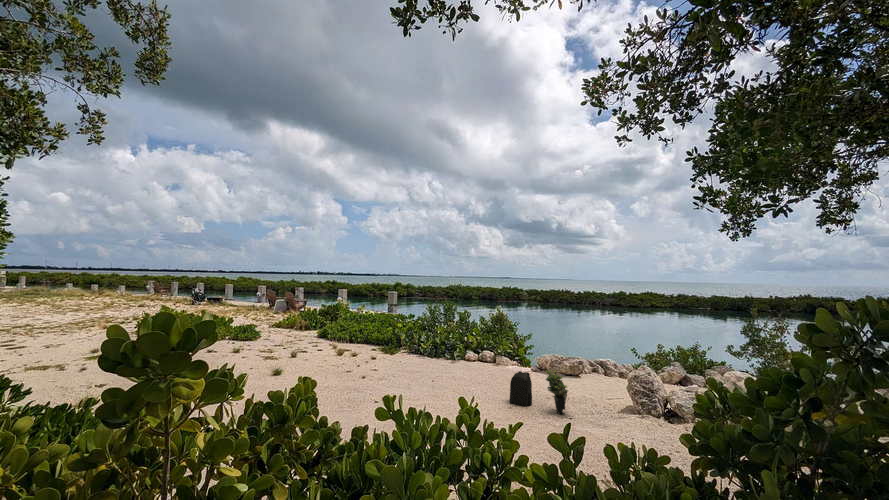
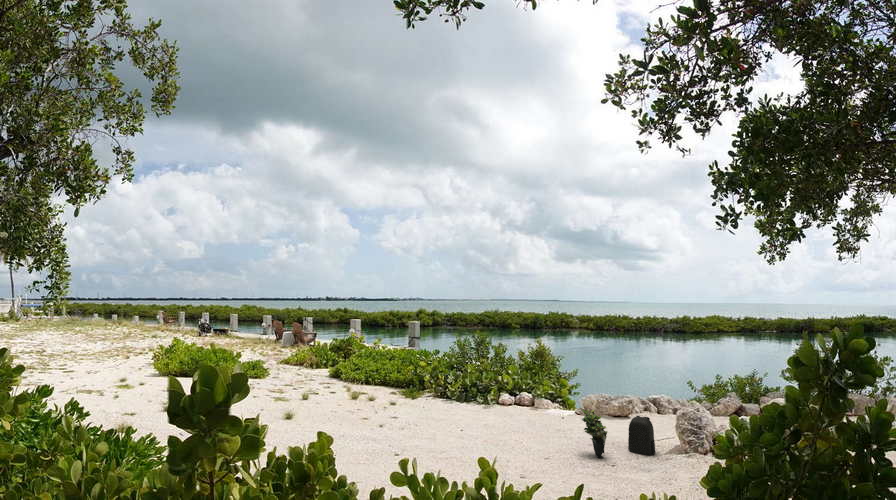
backpack: present [510,371,532,406] -> present [628,416,655,455]

